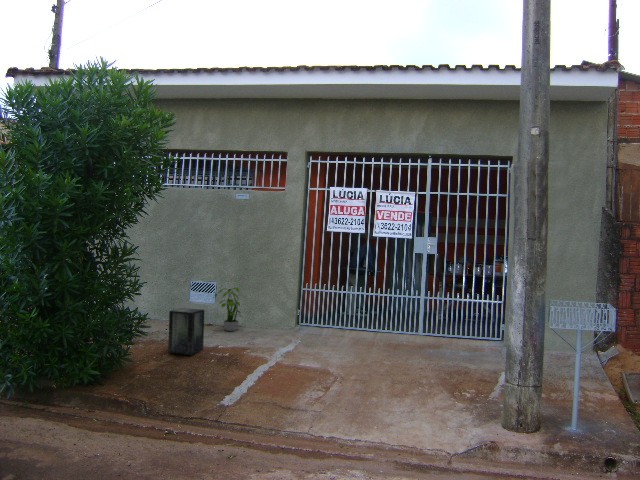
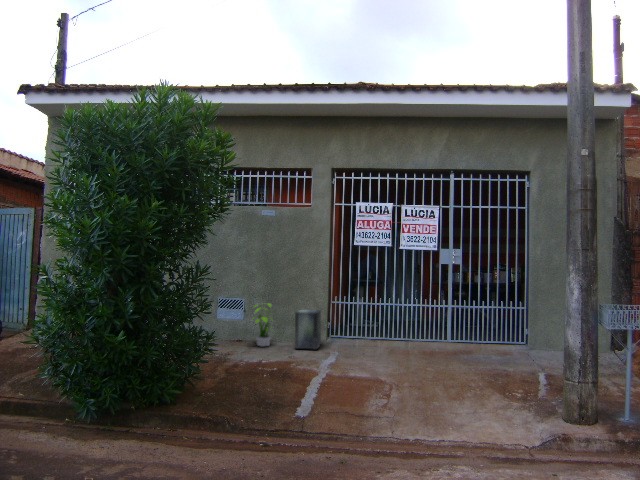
storage box: present [168,308,204,355] -> present [295,310,321,349]

